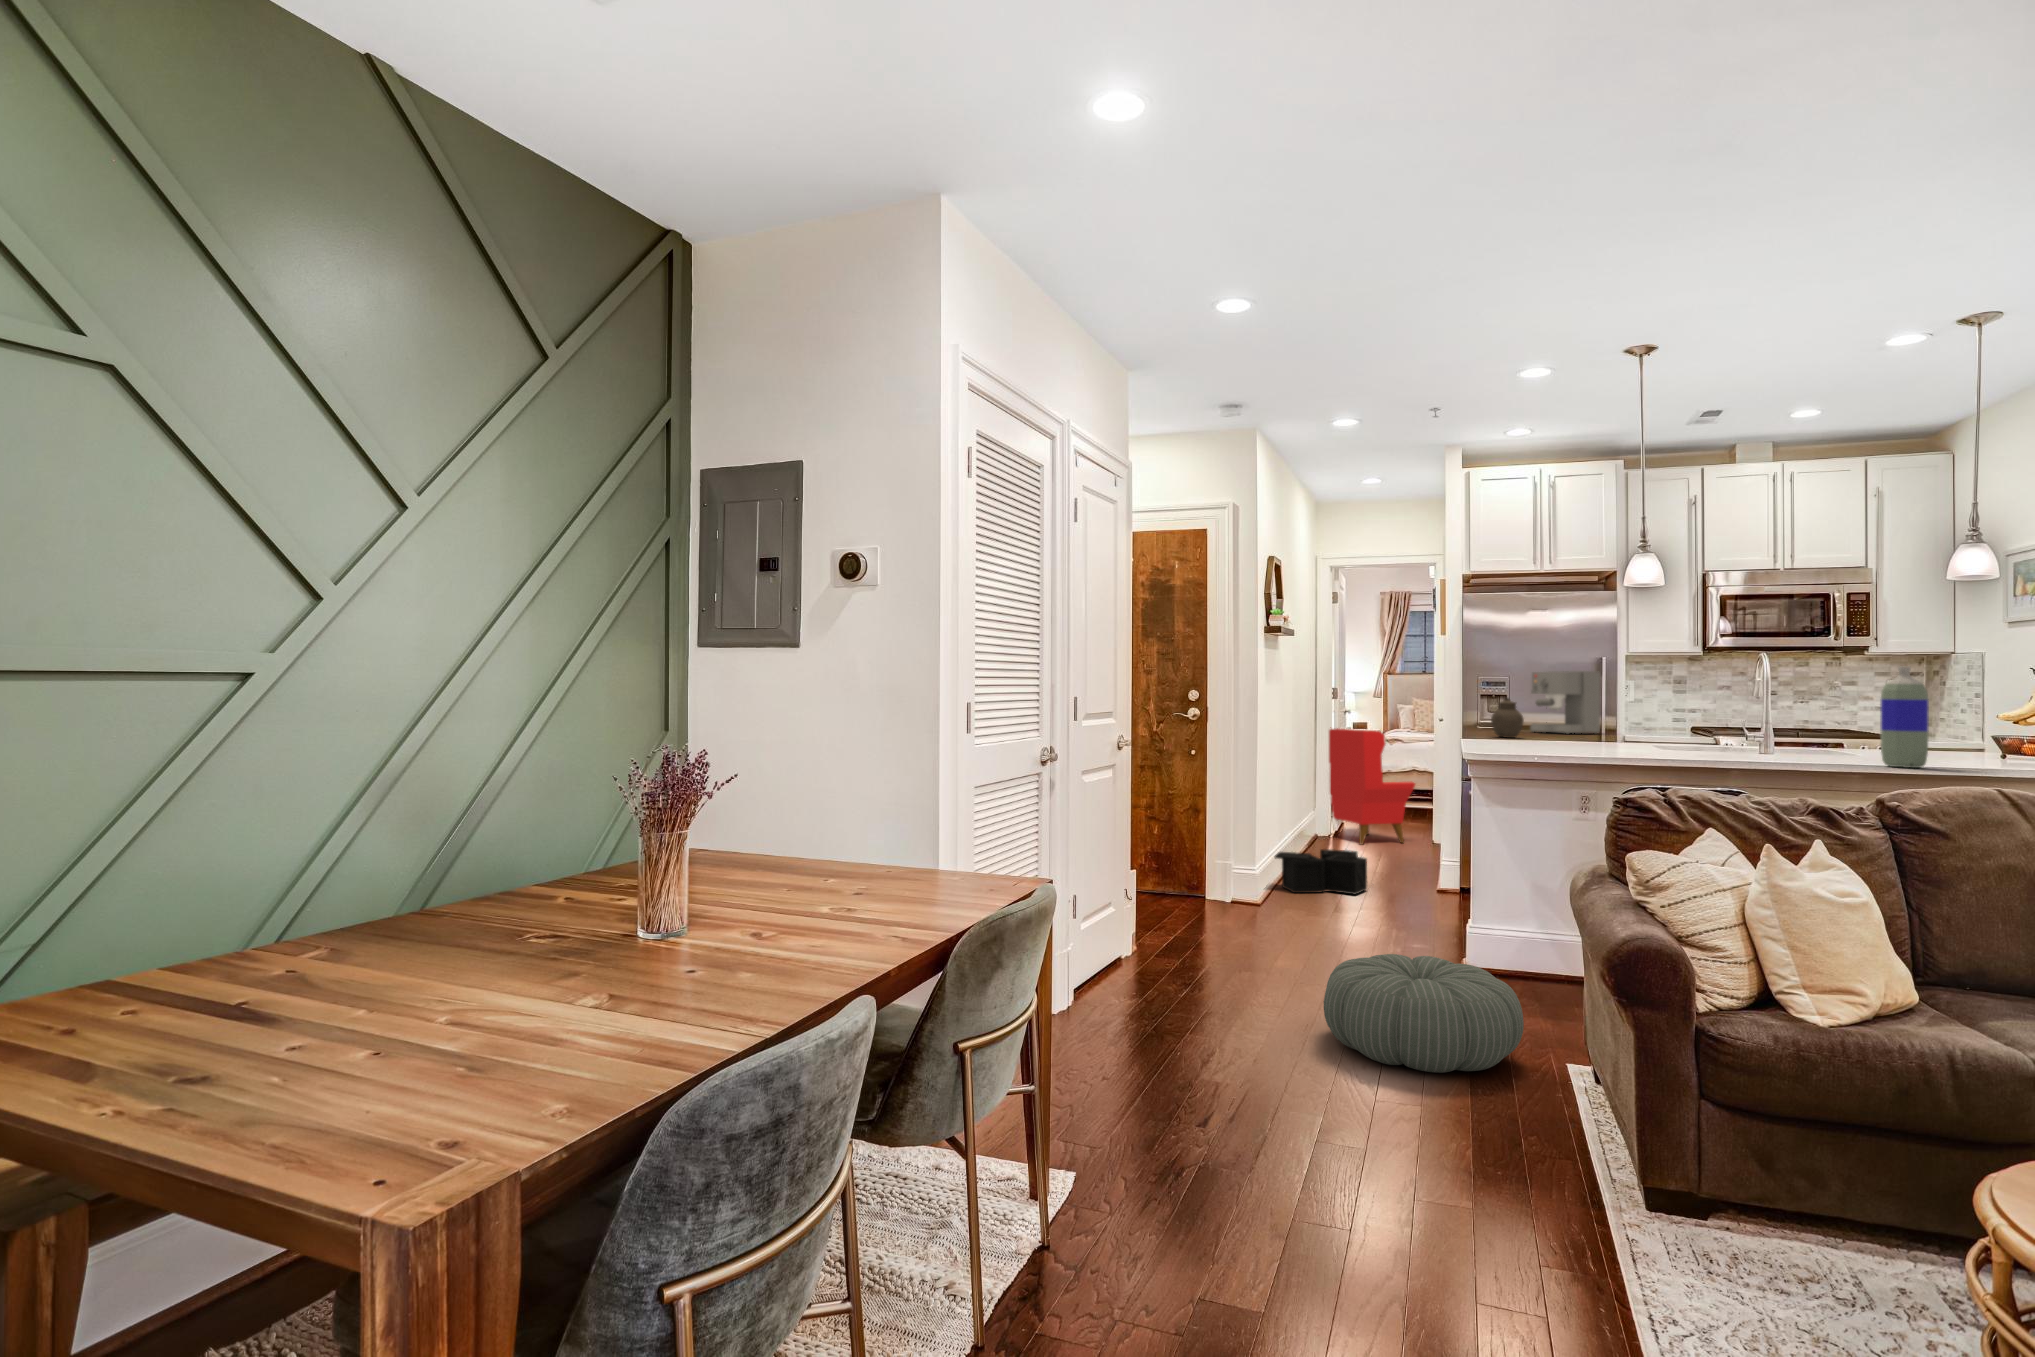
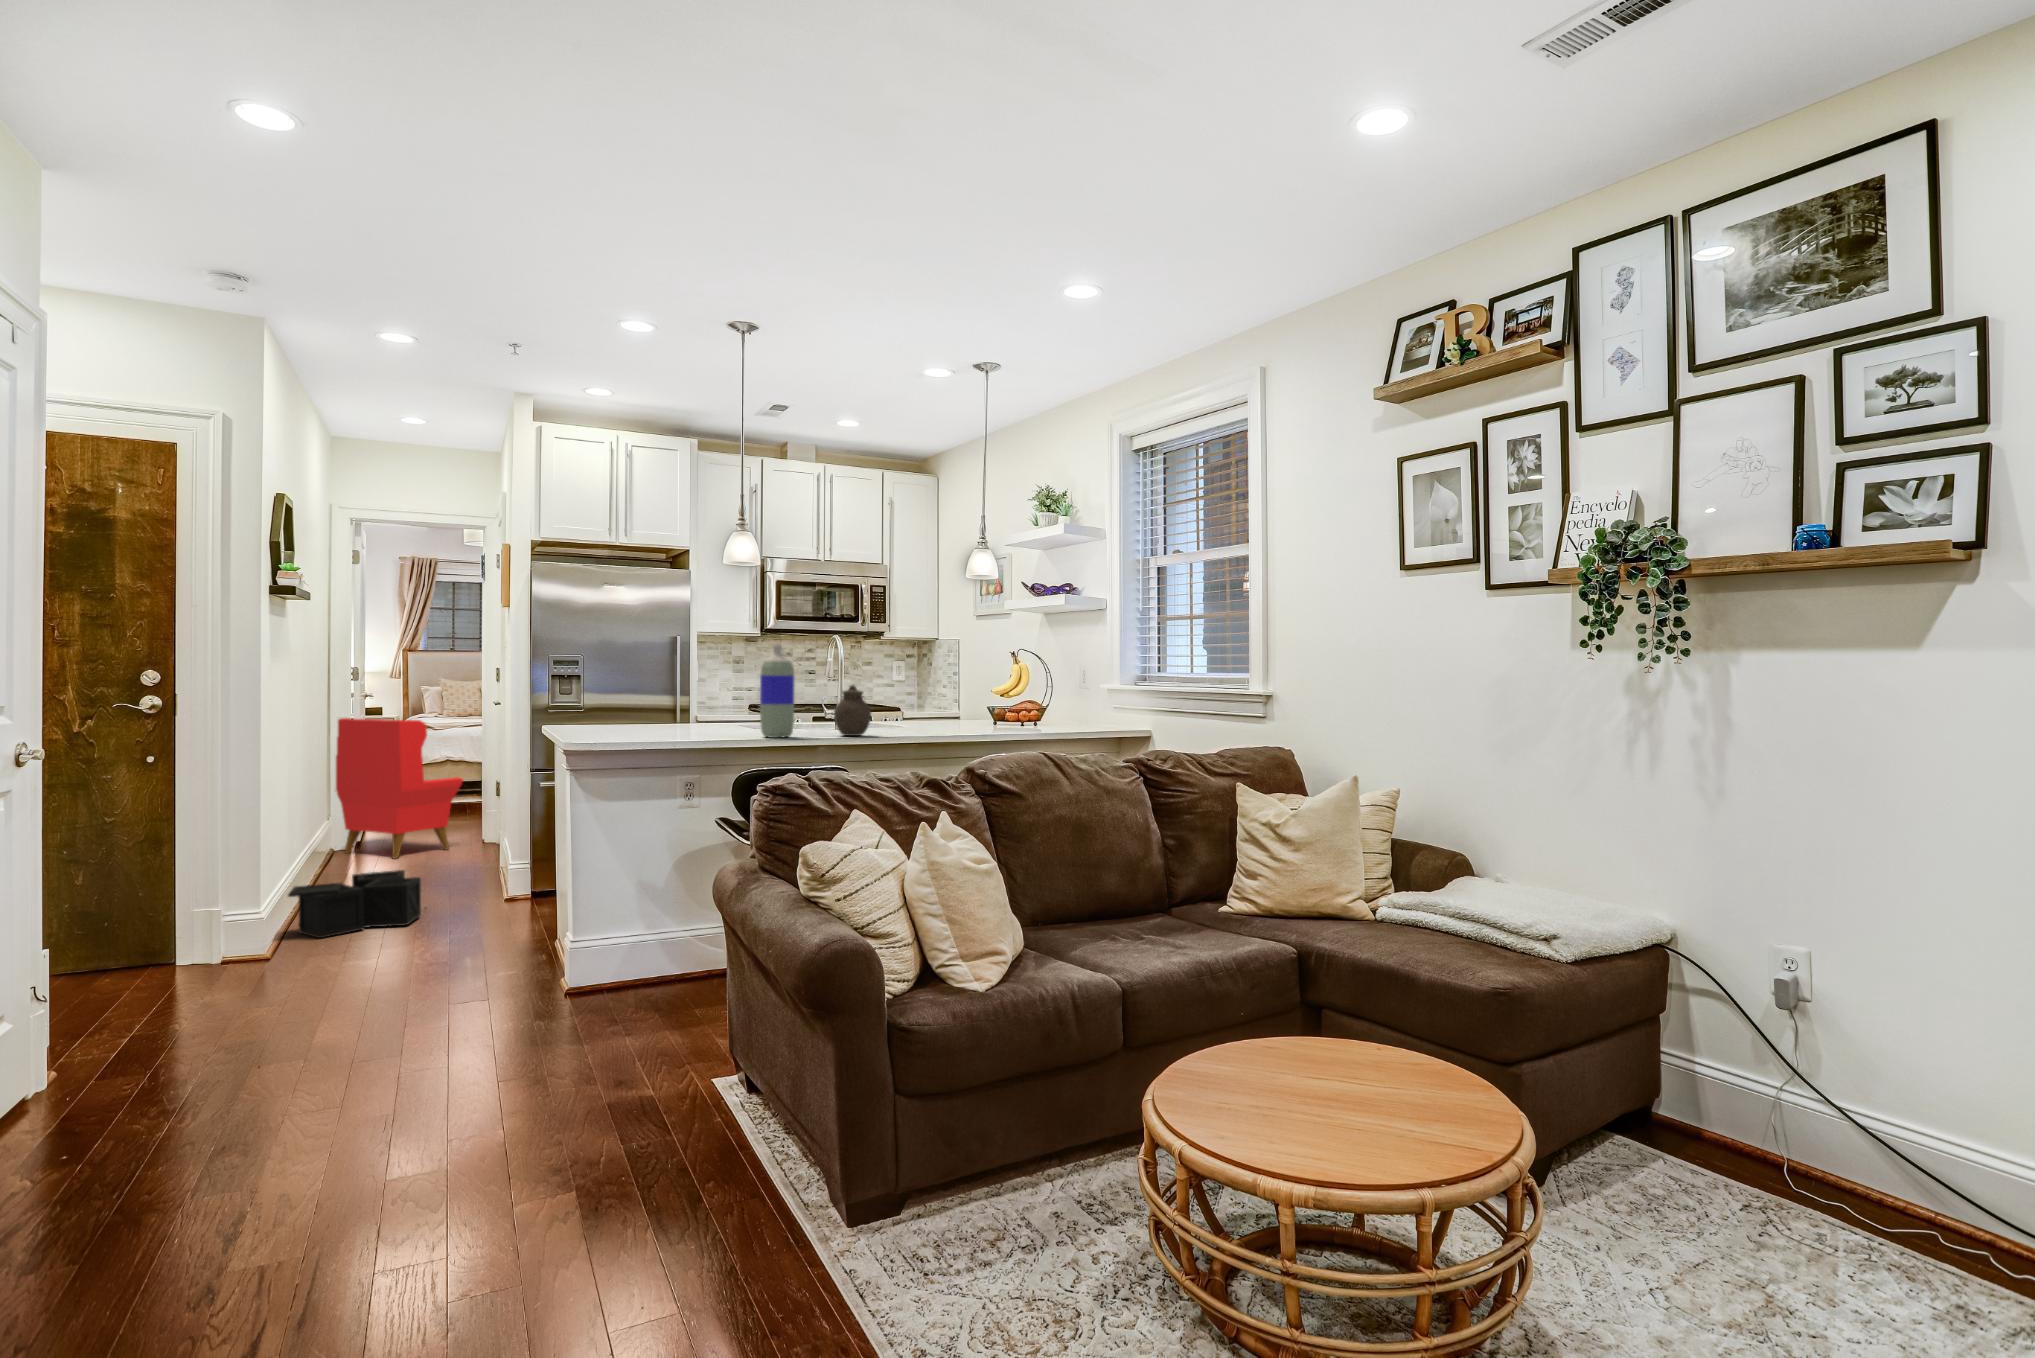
bottle: present [1880,666,1929,768] -> present [760,645,795,738]
coffee maker: present [1530,671,1600,734] -> none [608,651,676,716]
jar: present [1491,698,1524,738] -> present [834,685,871,736]
pouf: present [1324,954,1524,1073] -> none [421,996,671,1152]

